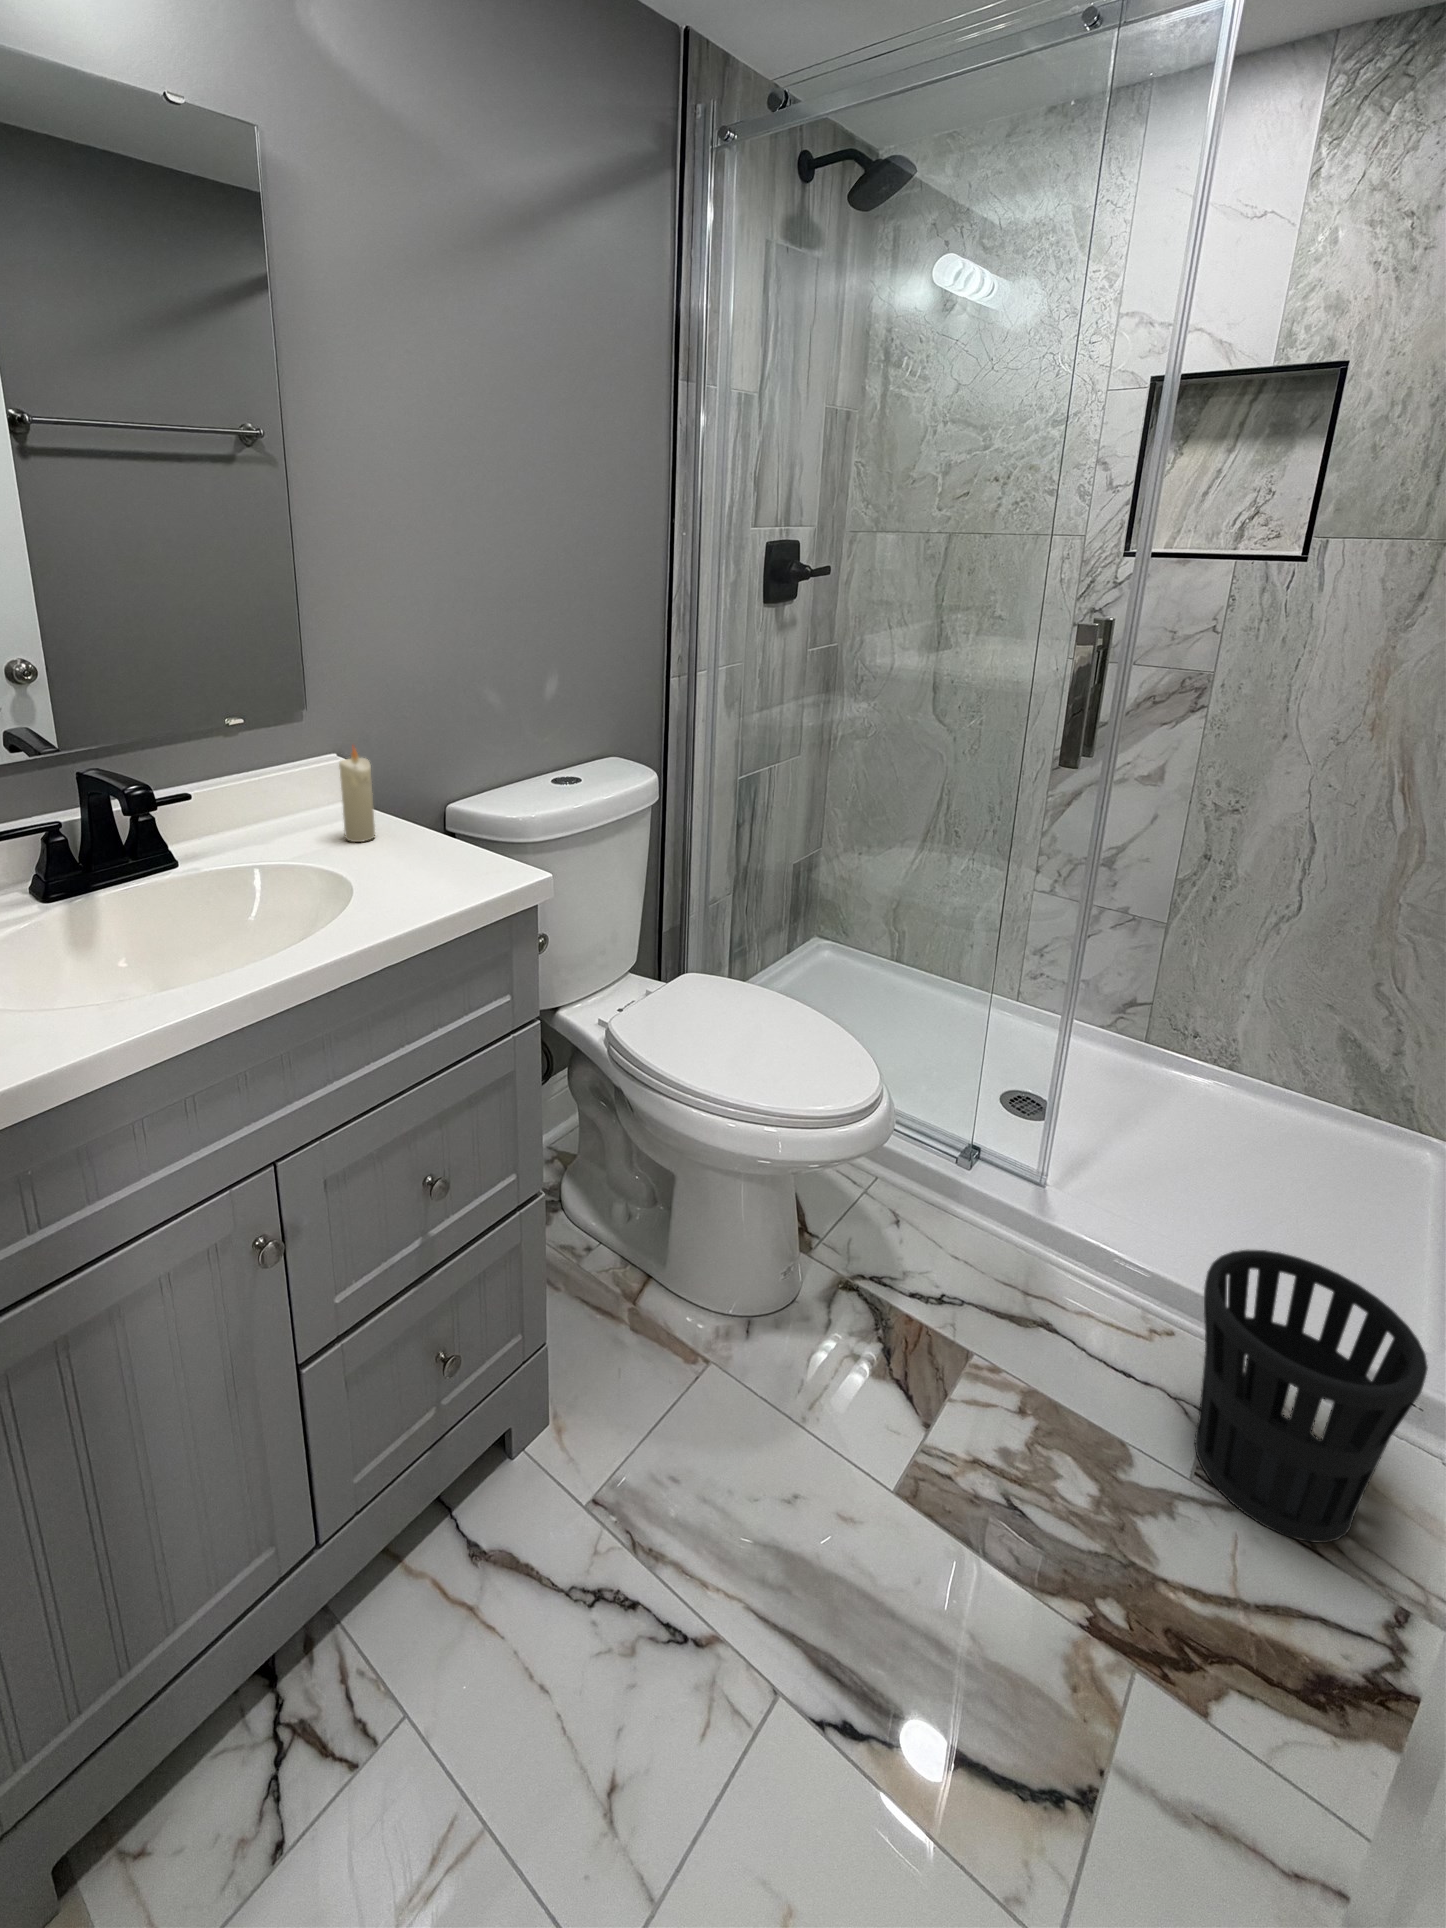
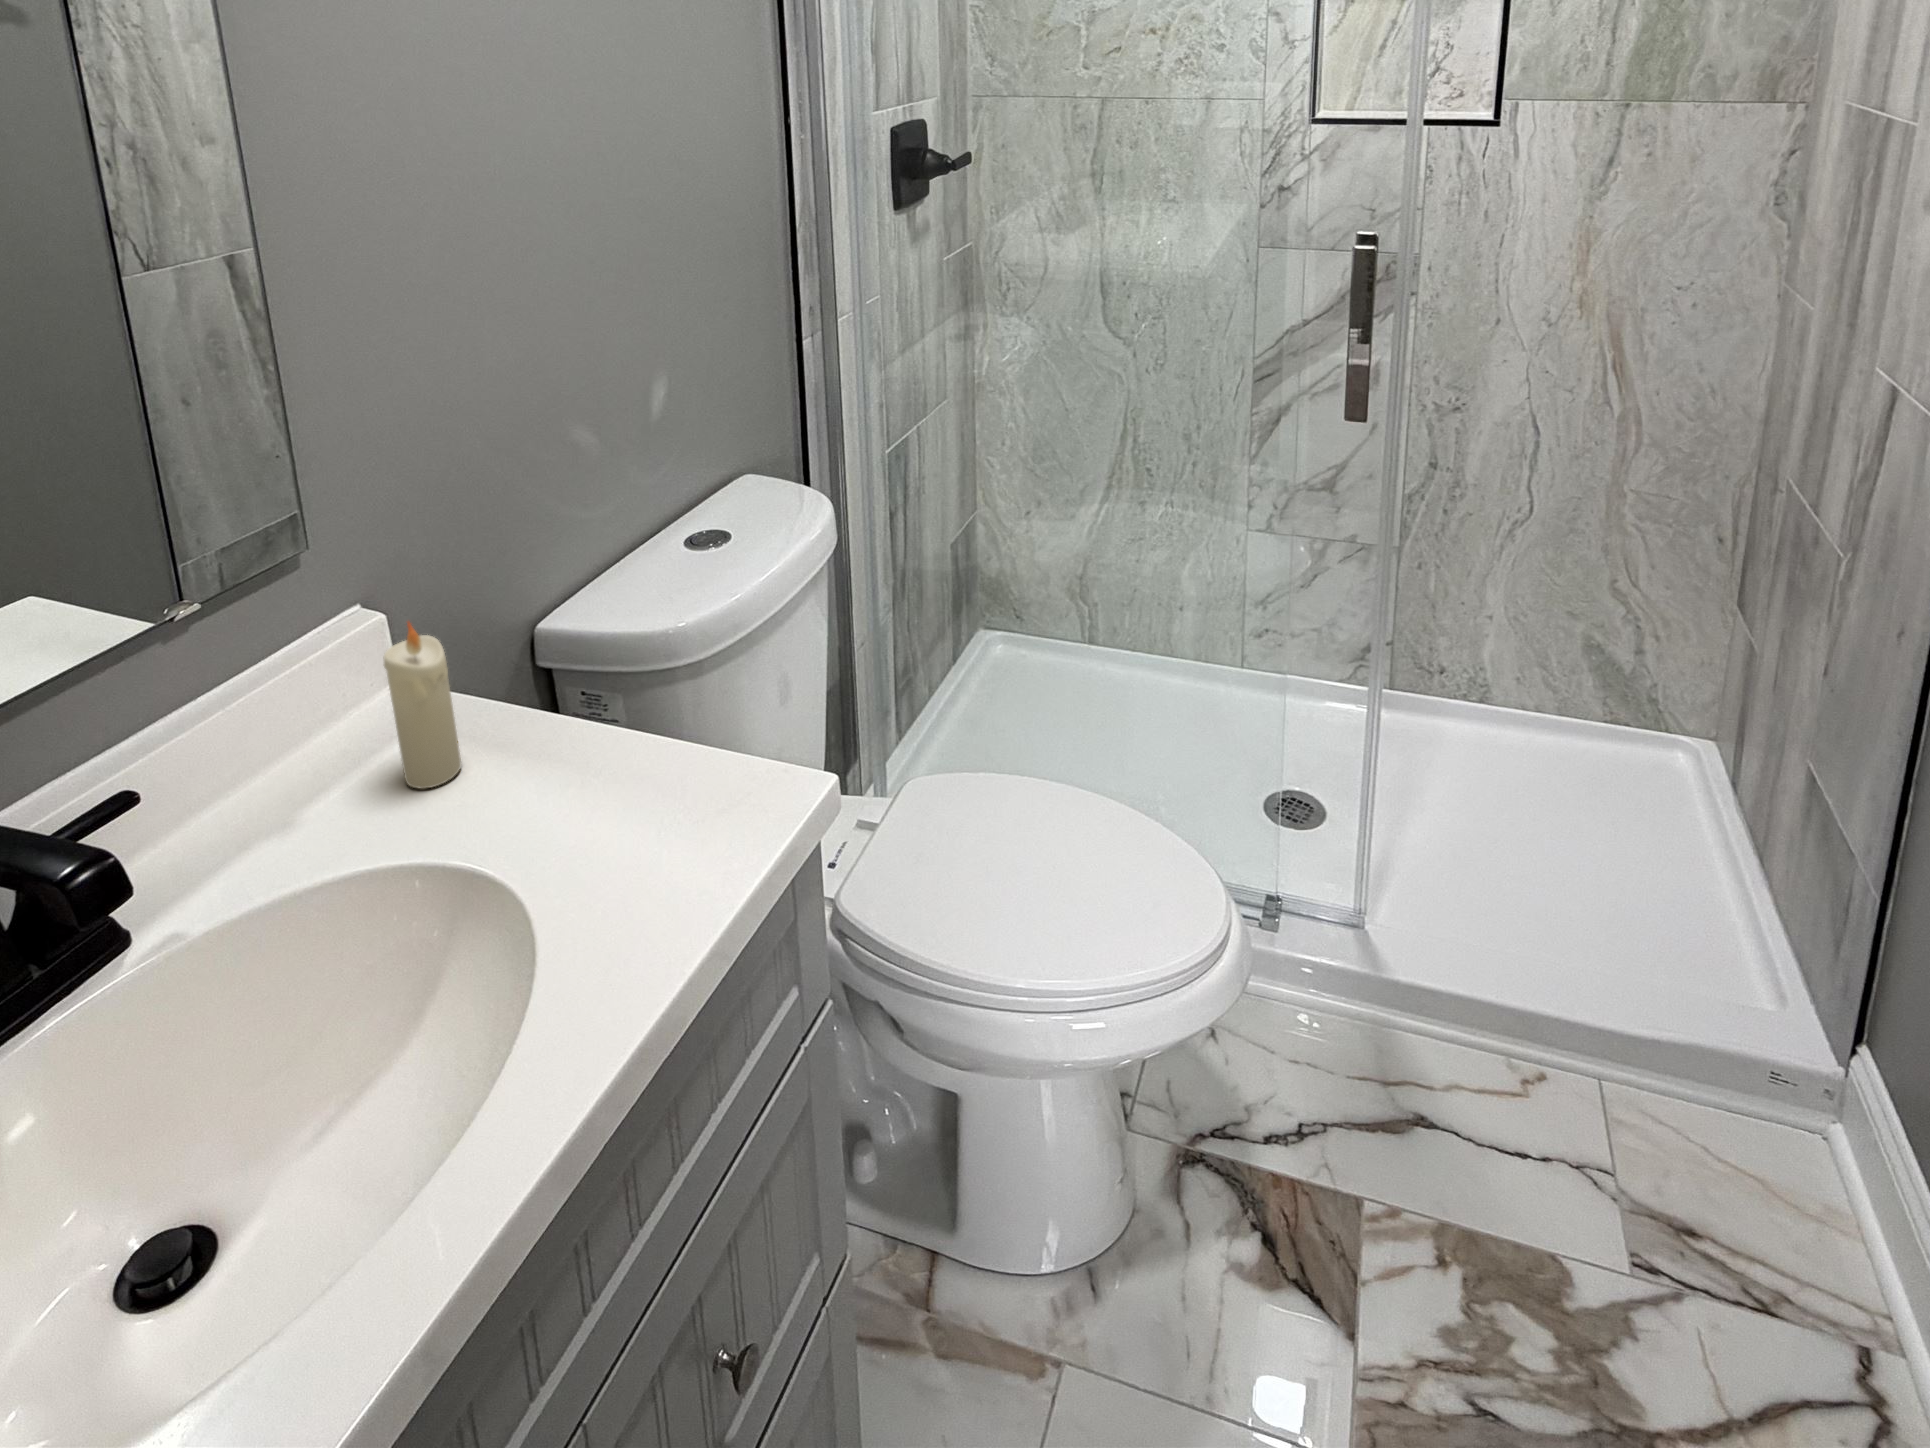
wastebasket: present [1195,1250,1428,1543] -> none [1611,964,1851,1310]

